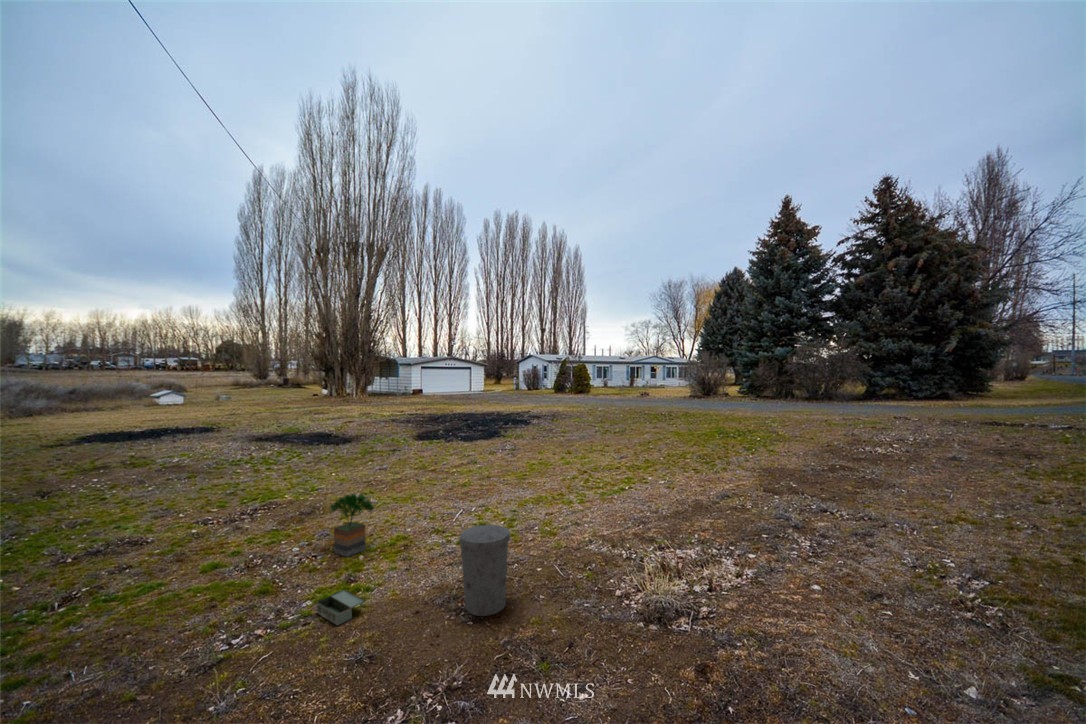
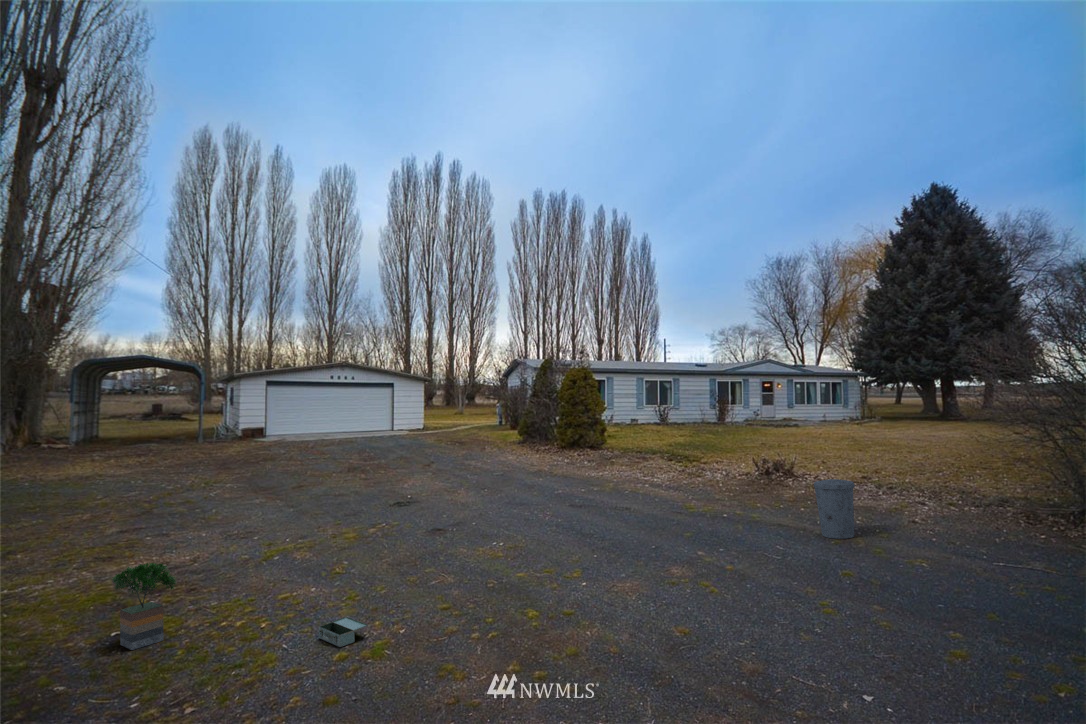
potted tree: present [329,494,374,557] -> present [112,563,176,650]
trash can: present [459,525,510,616] -> present [814,479,855,539]

